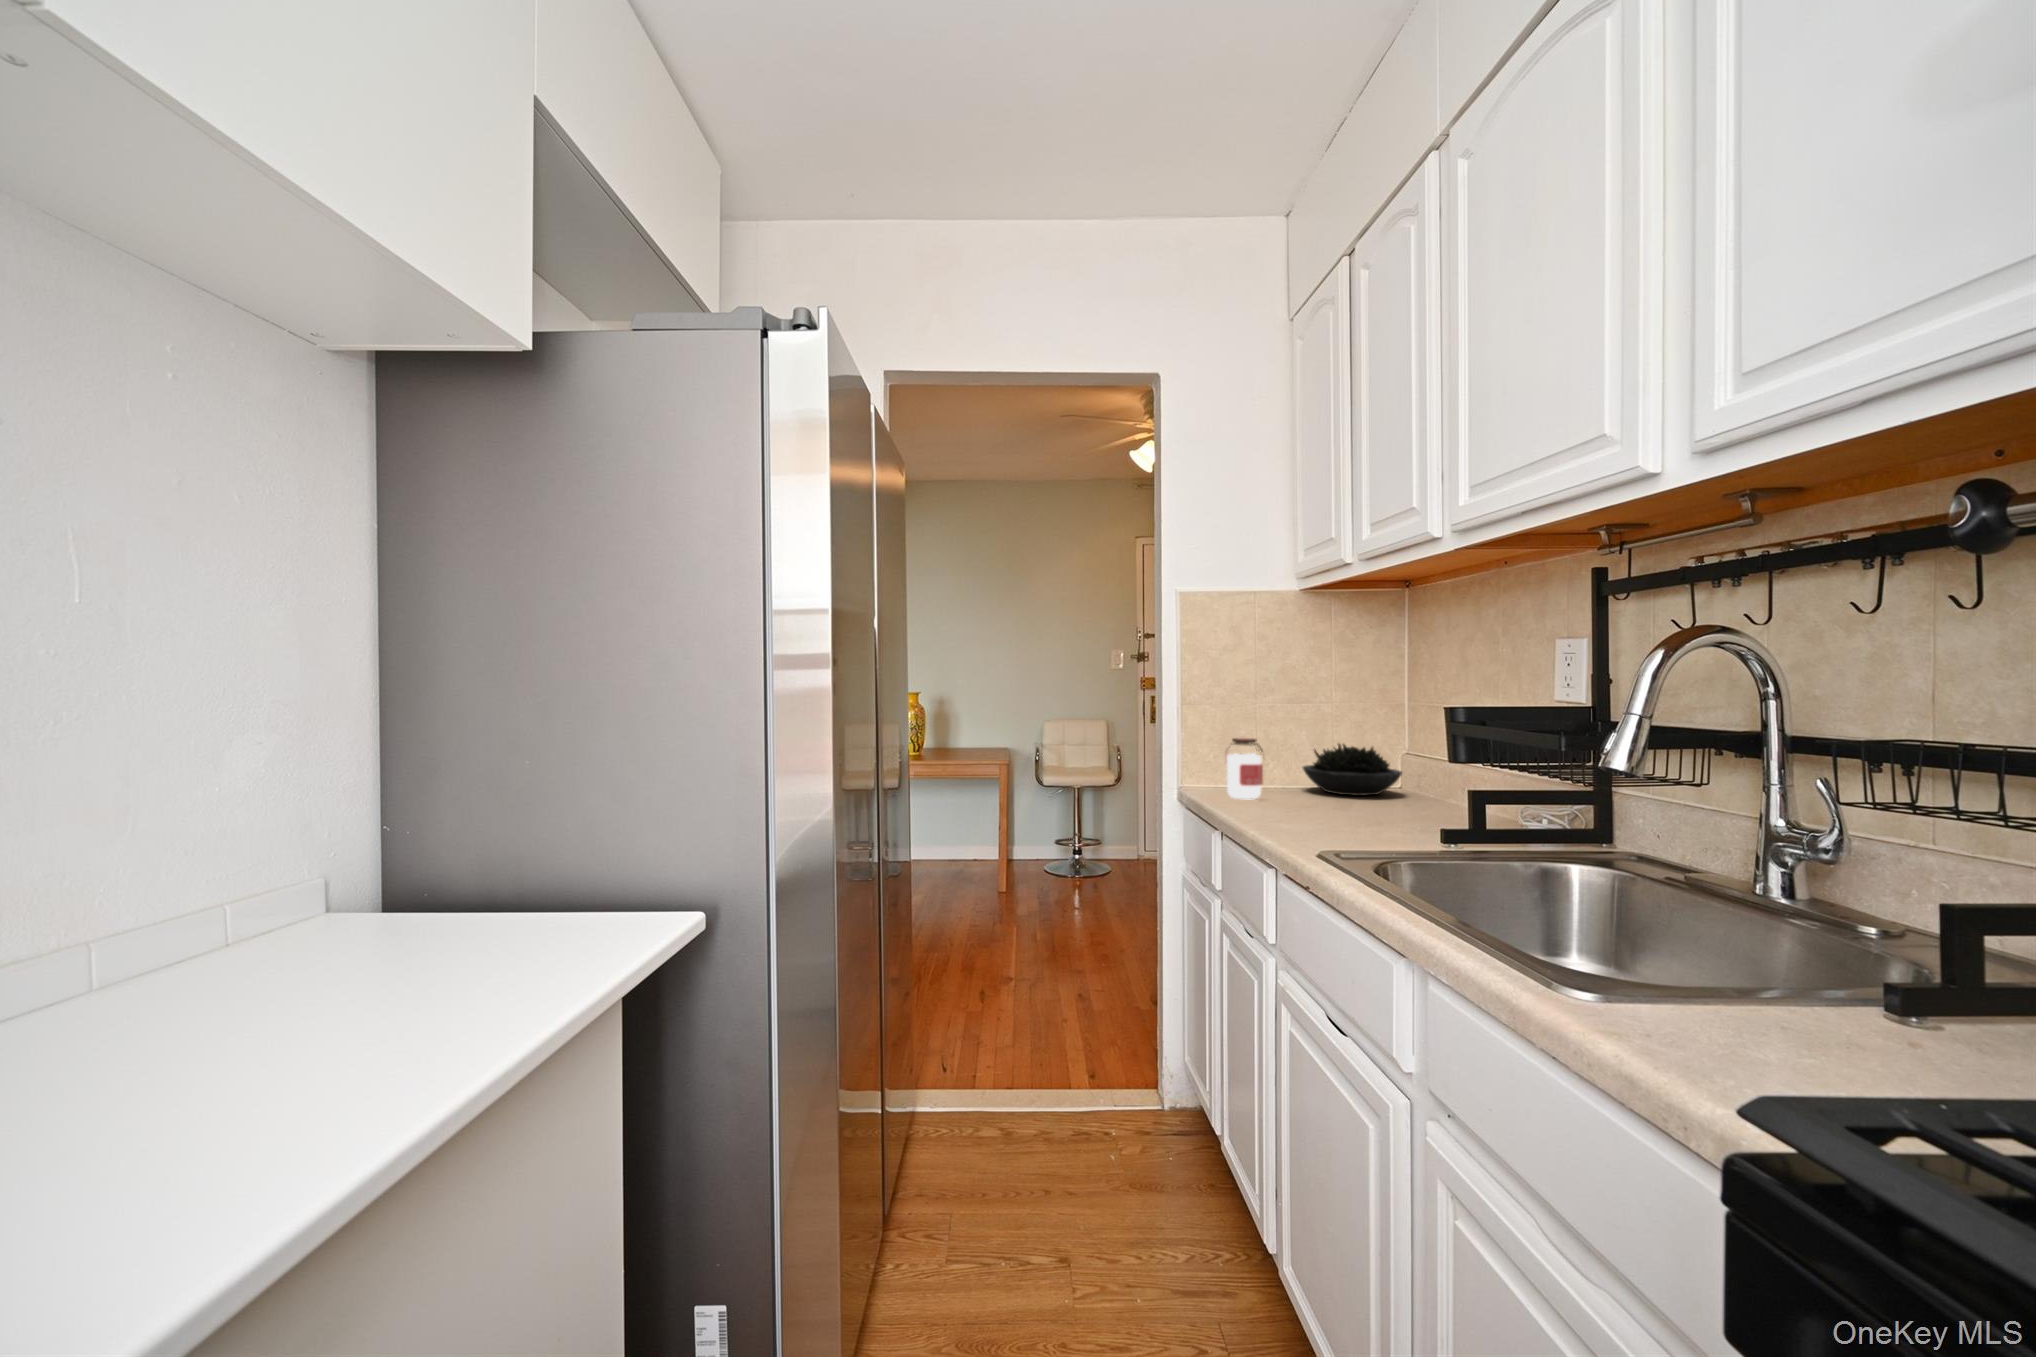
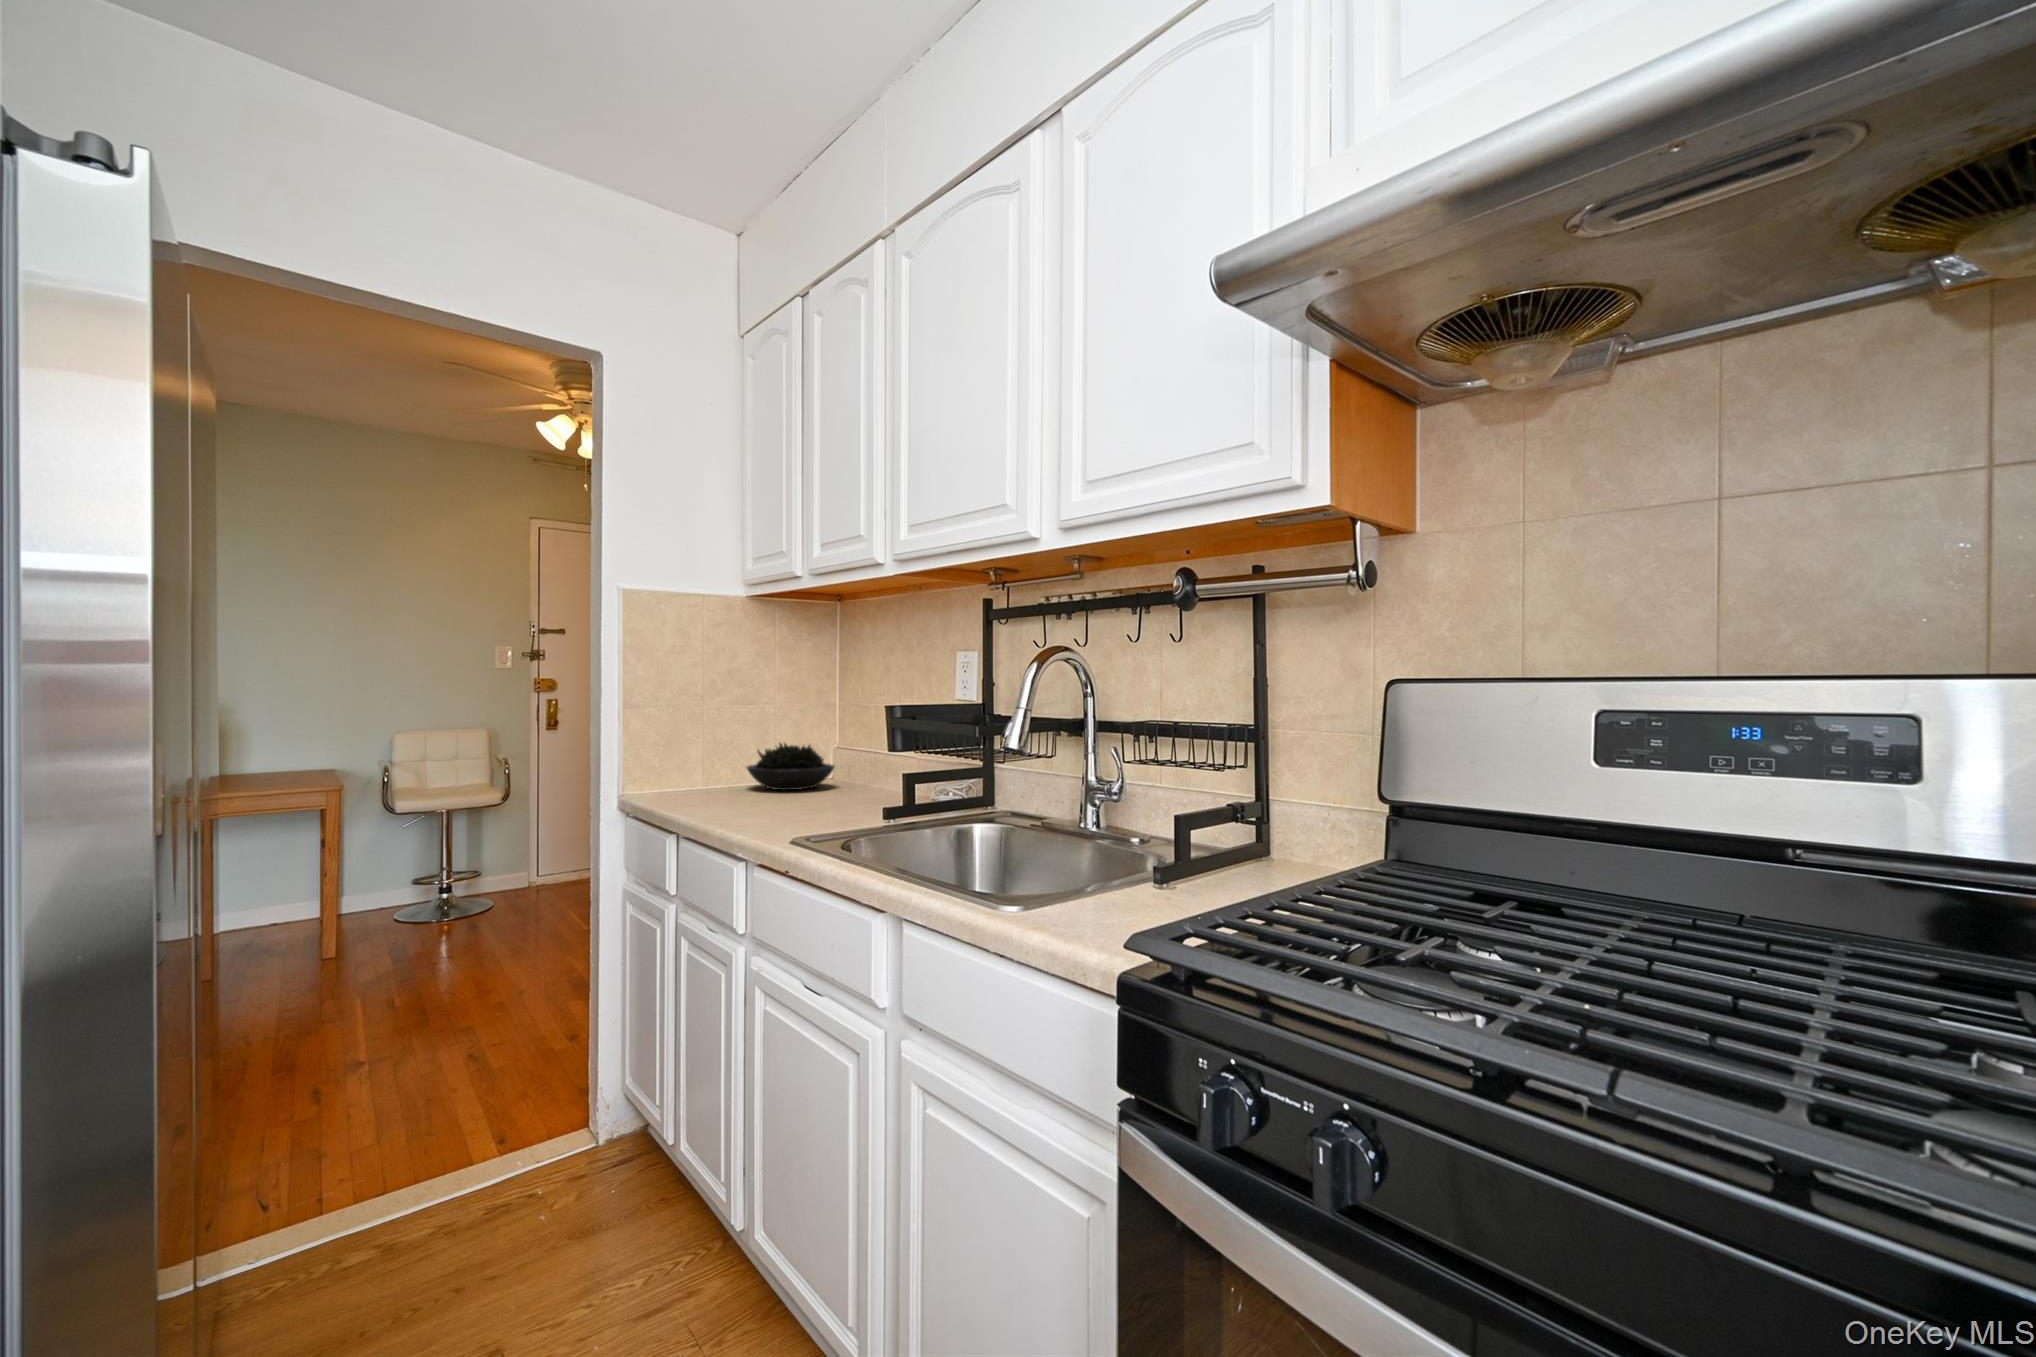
jar: present [1225,738,1263,800] -> none [675,741,715,803]

